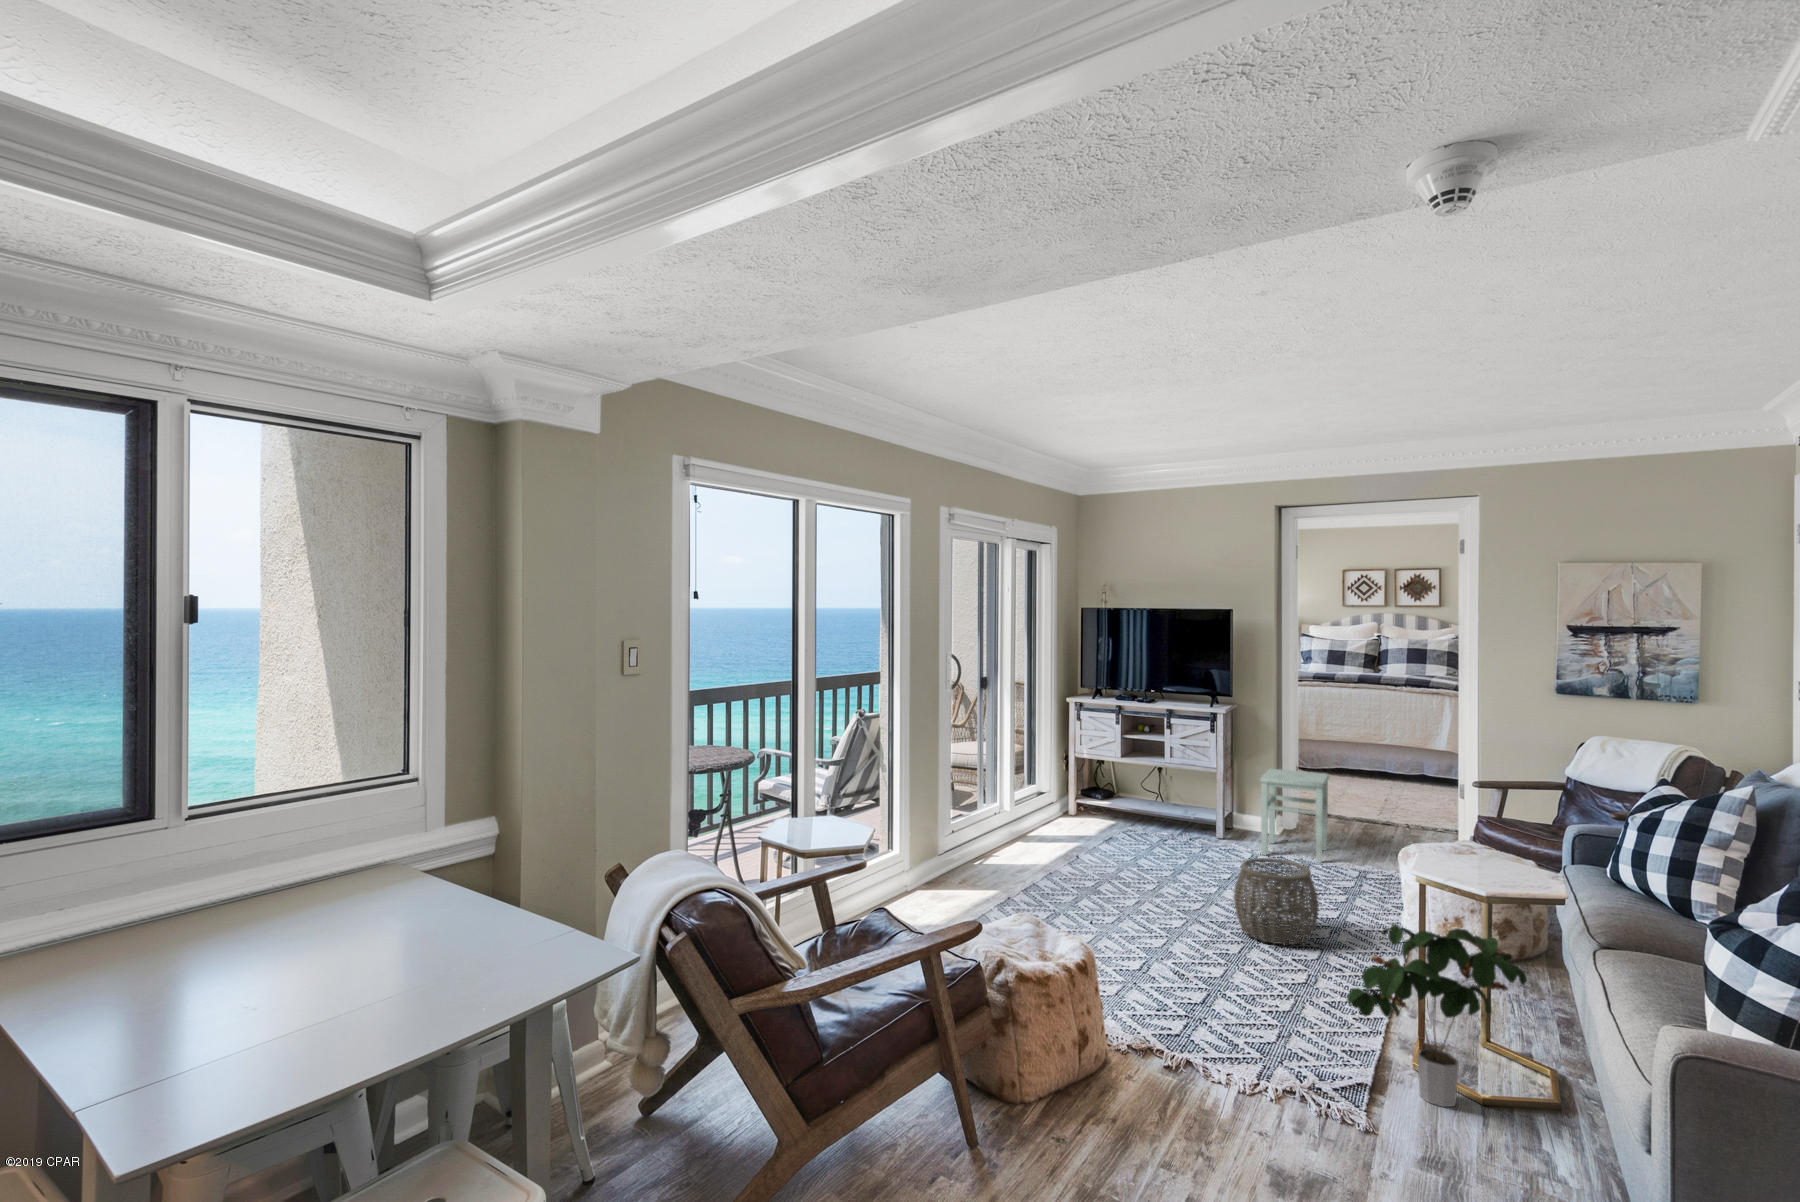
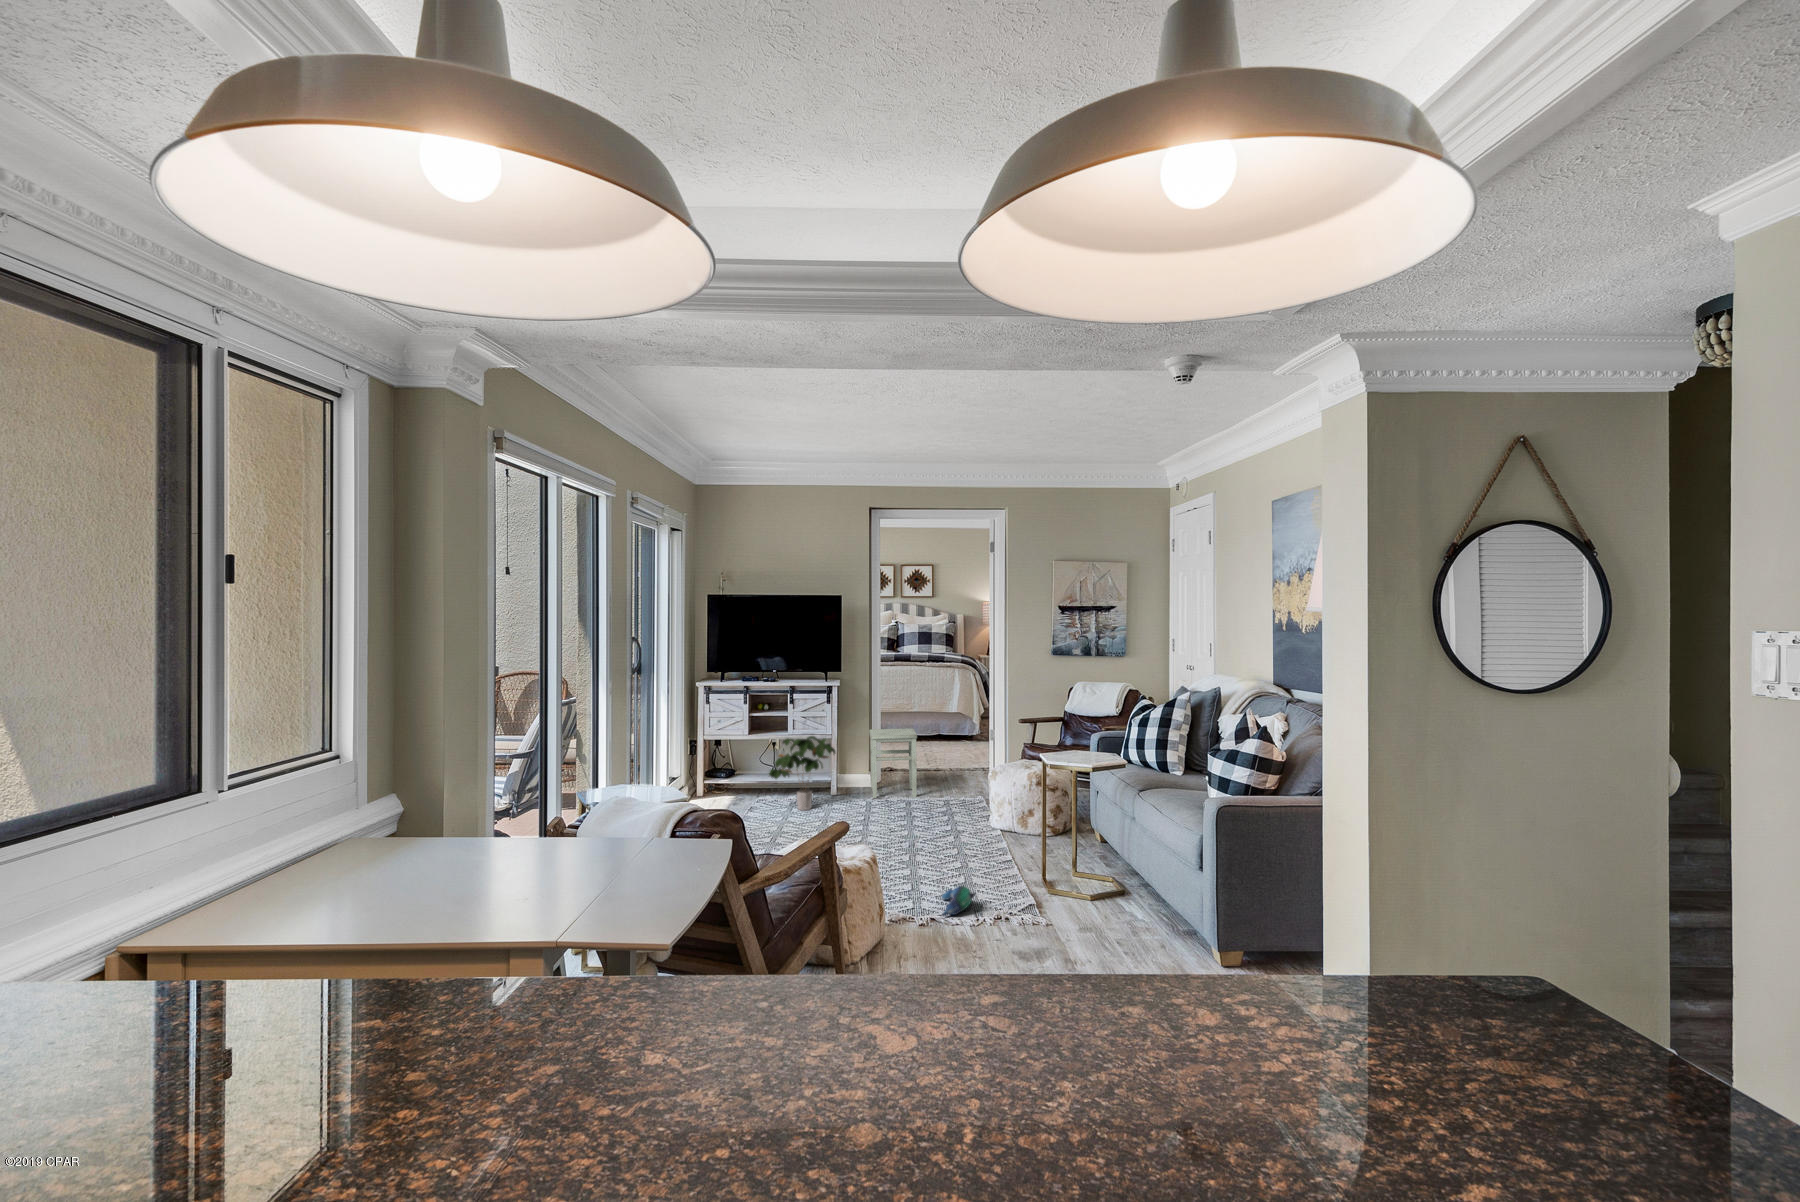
woven basket: present [1234,858,1319,945] -> none [893,787,953,848]
potted plant: present [1347,924,1527,1107] -> present [769,736,836,810]
plush toy: none [1205,1023,1264,1069] -> present [942,886,974,916]

